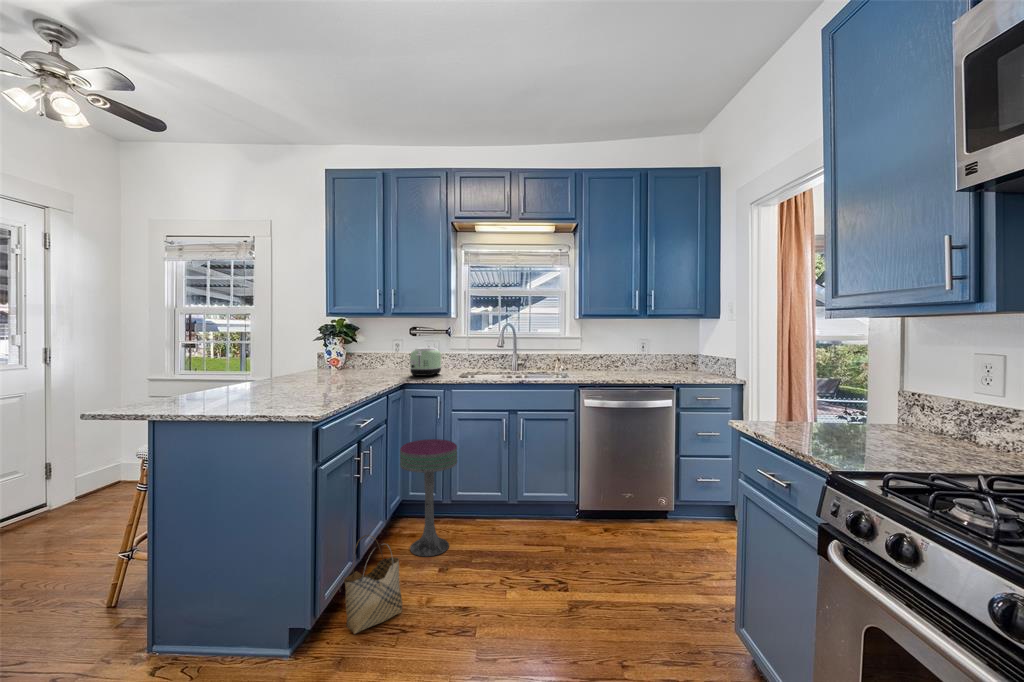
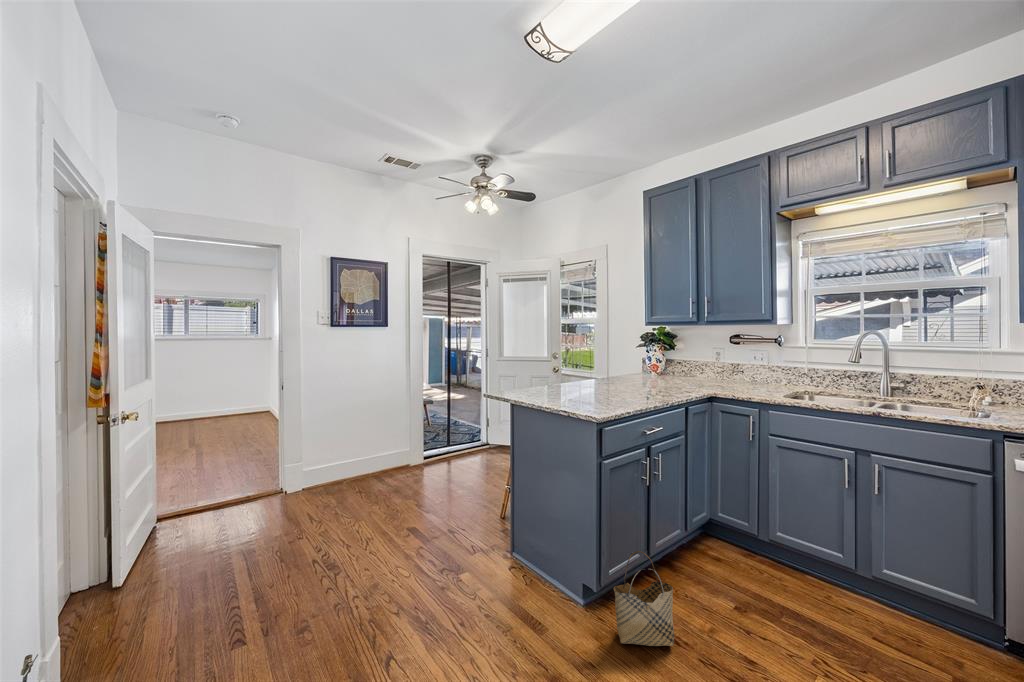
toaster: present [410,348,441,376] -> none [726,358,767,391]
bar stool: present [400,439,457,557] -> none [695,463,766,597]

